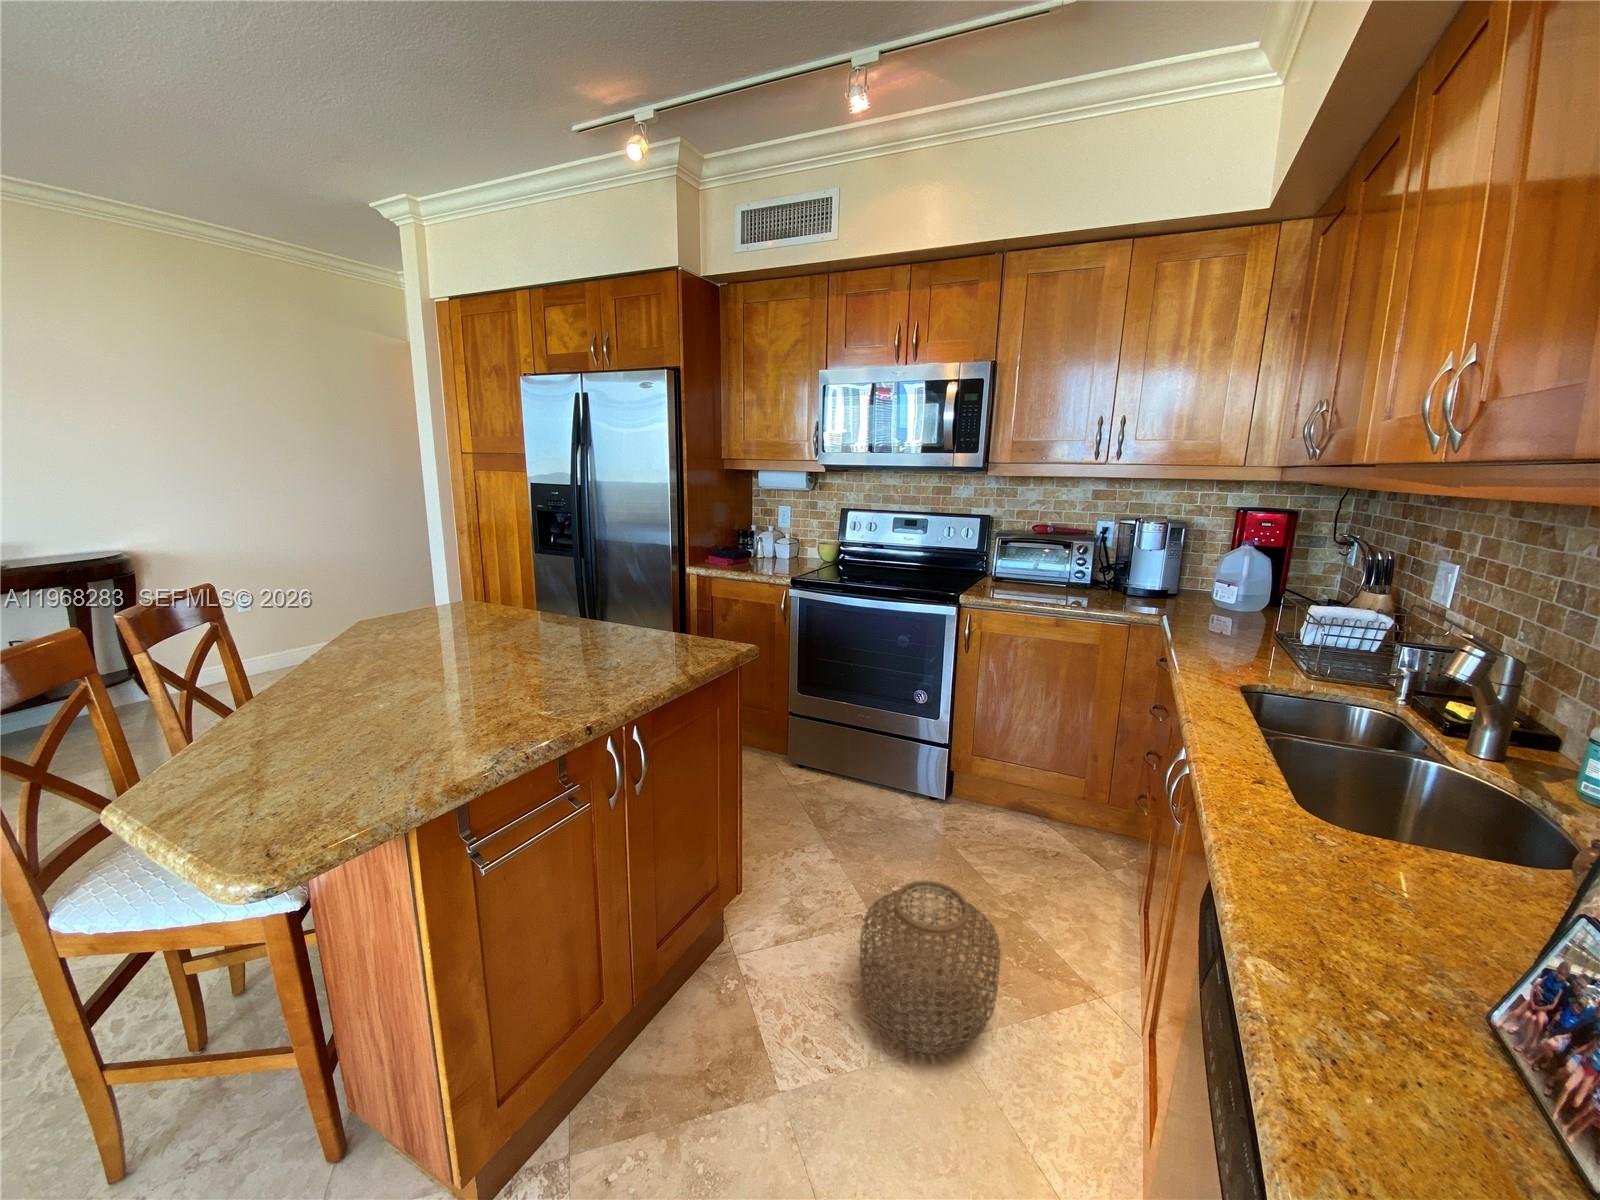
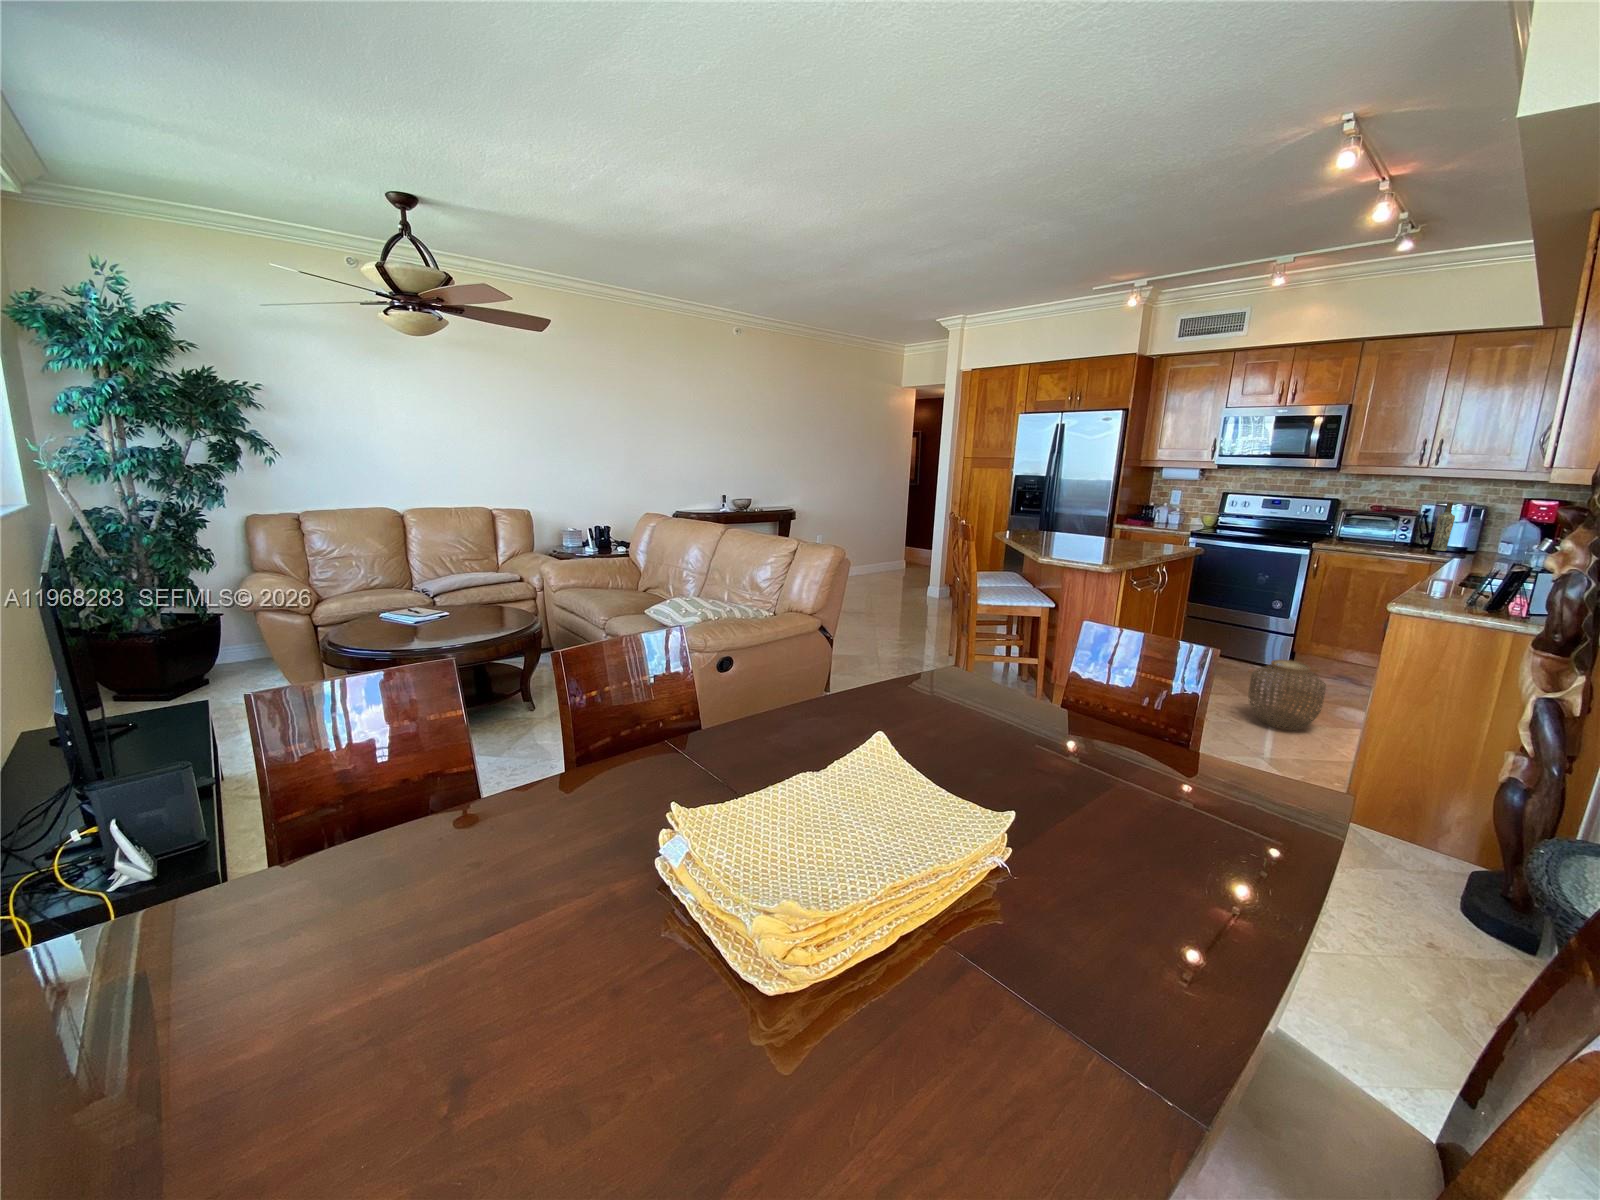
bottle: none [1121,518,1151,599] -> present [1431,501,1455,551]

